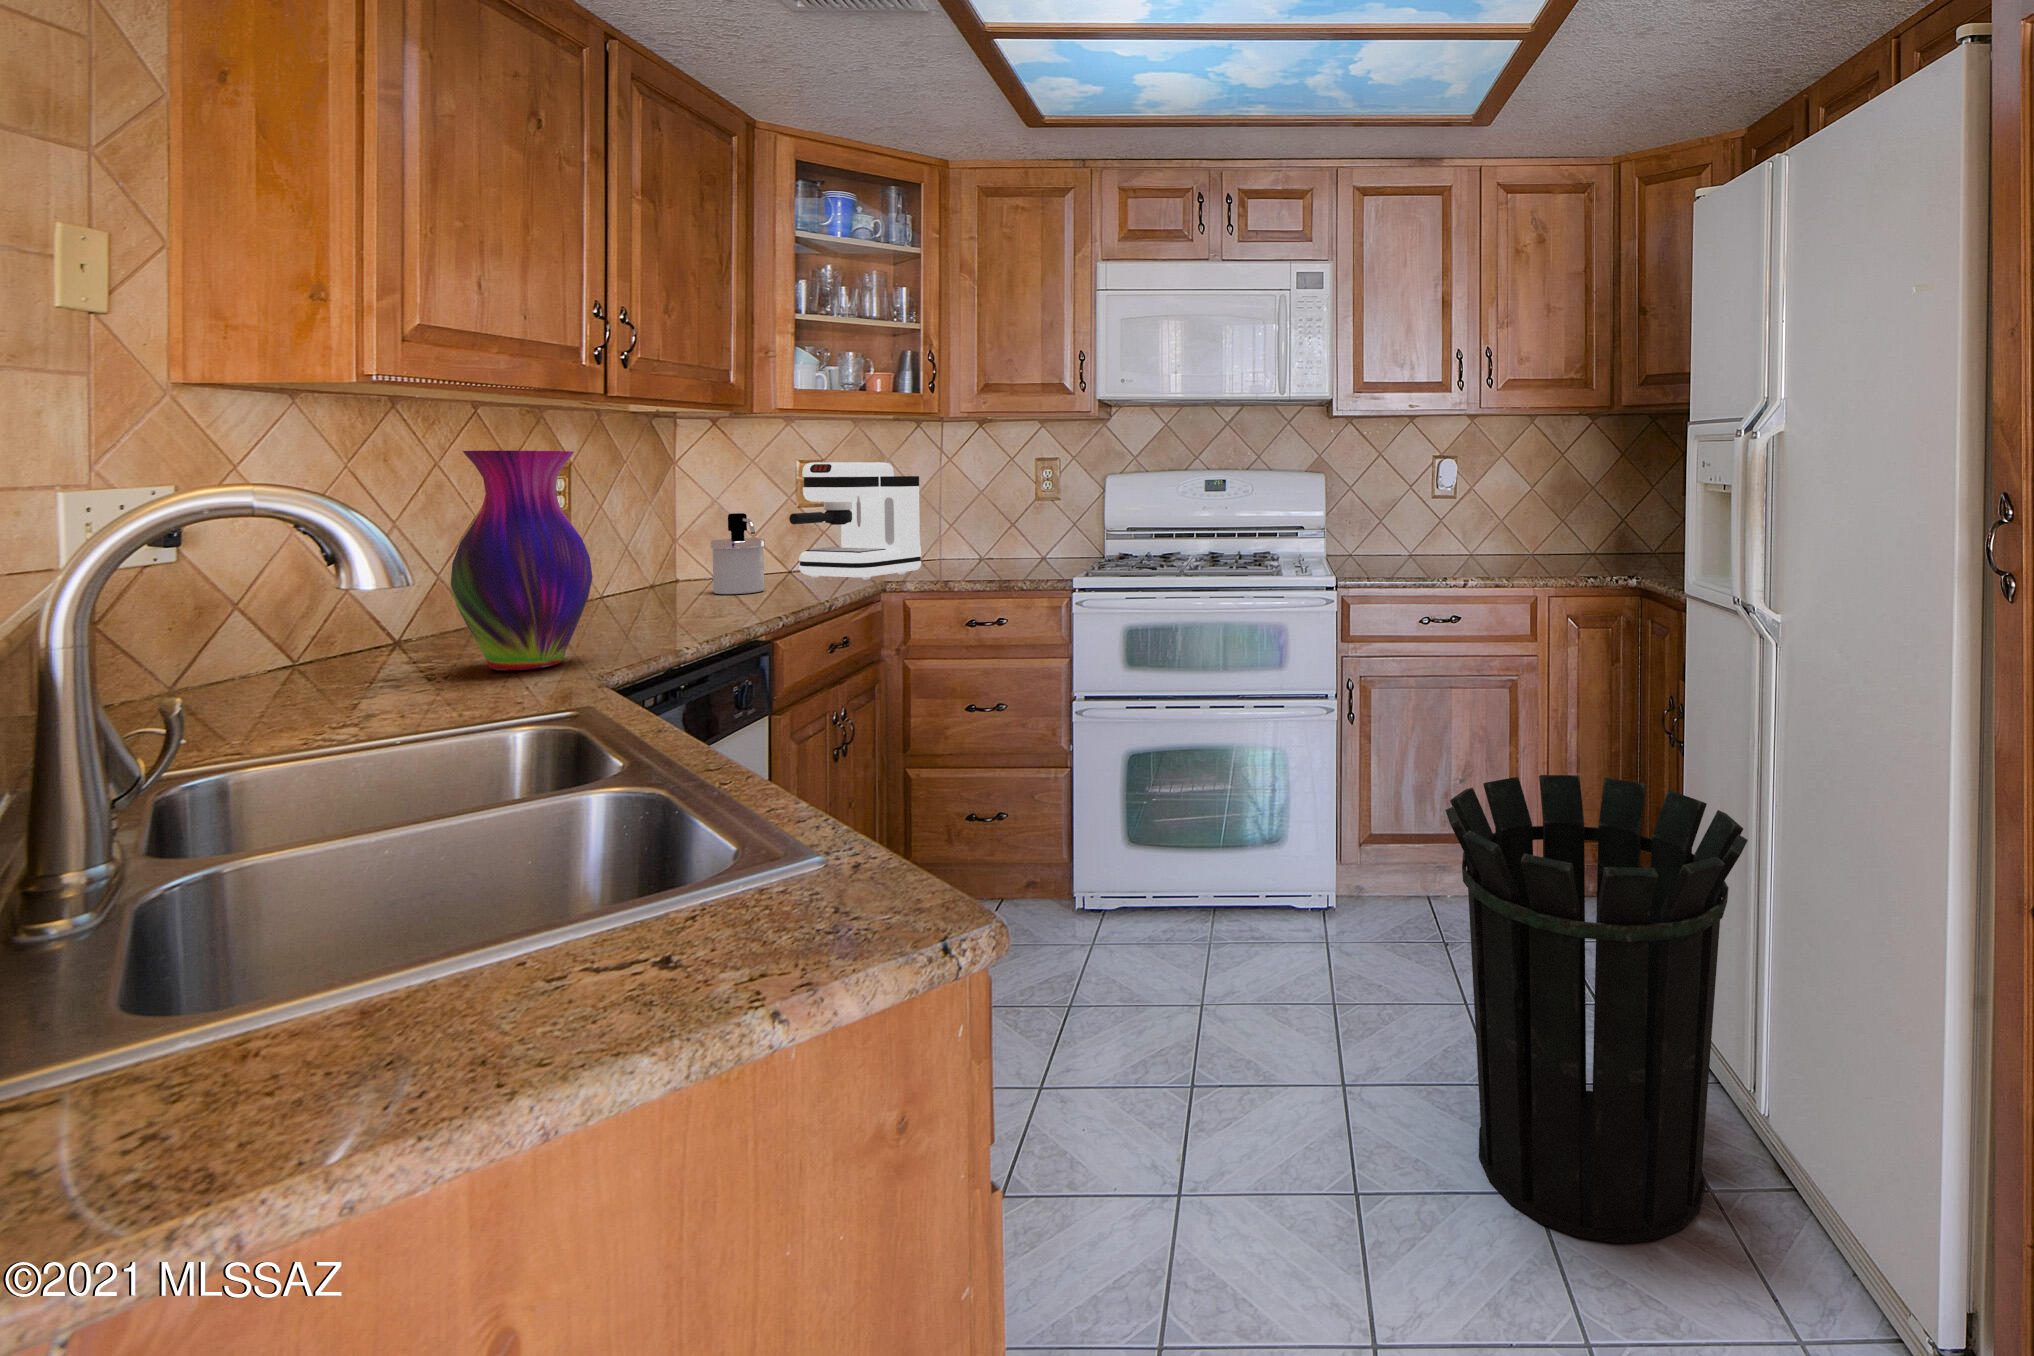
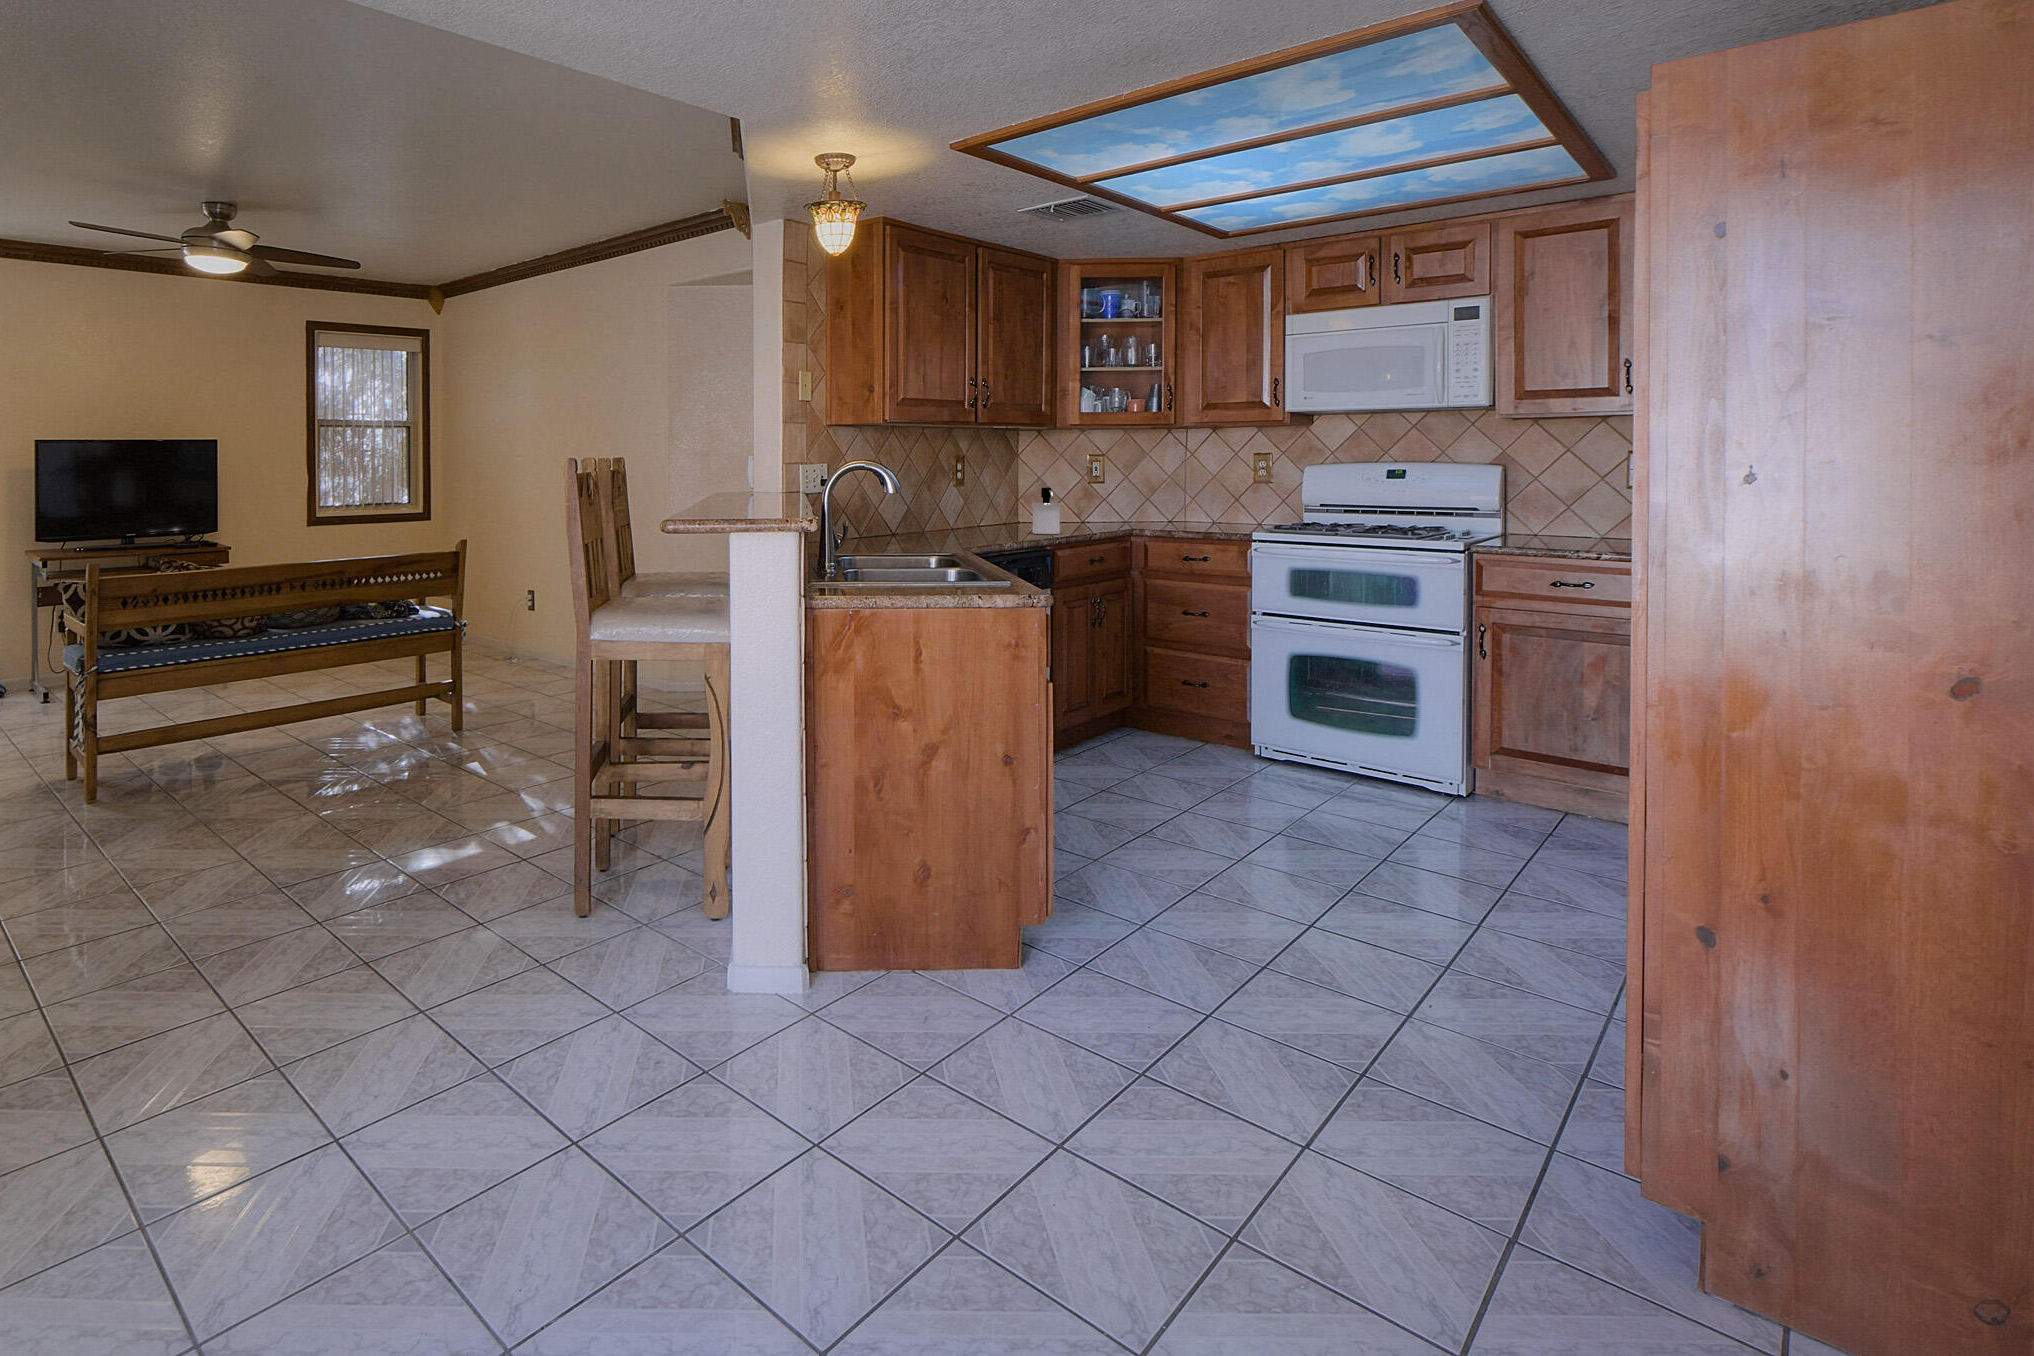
vase: present [451,451,593,671] -> none [915,452,966,548]
coffee maker: present [789,462,921,580] -> none [1078,458,1163,533]
waste bin: present [1445,775,1748,1243] -> none [1406,675,1647,965]

